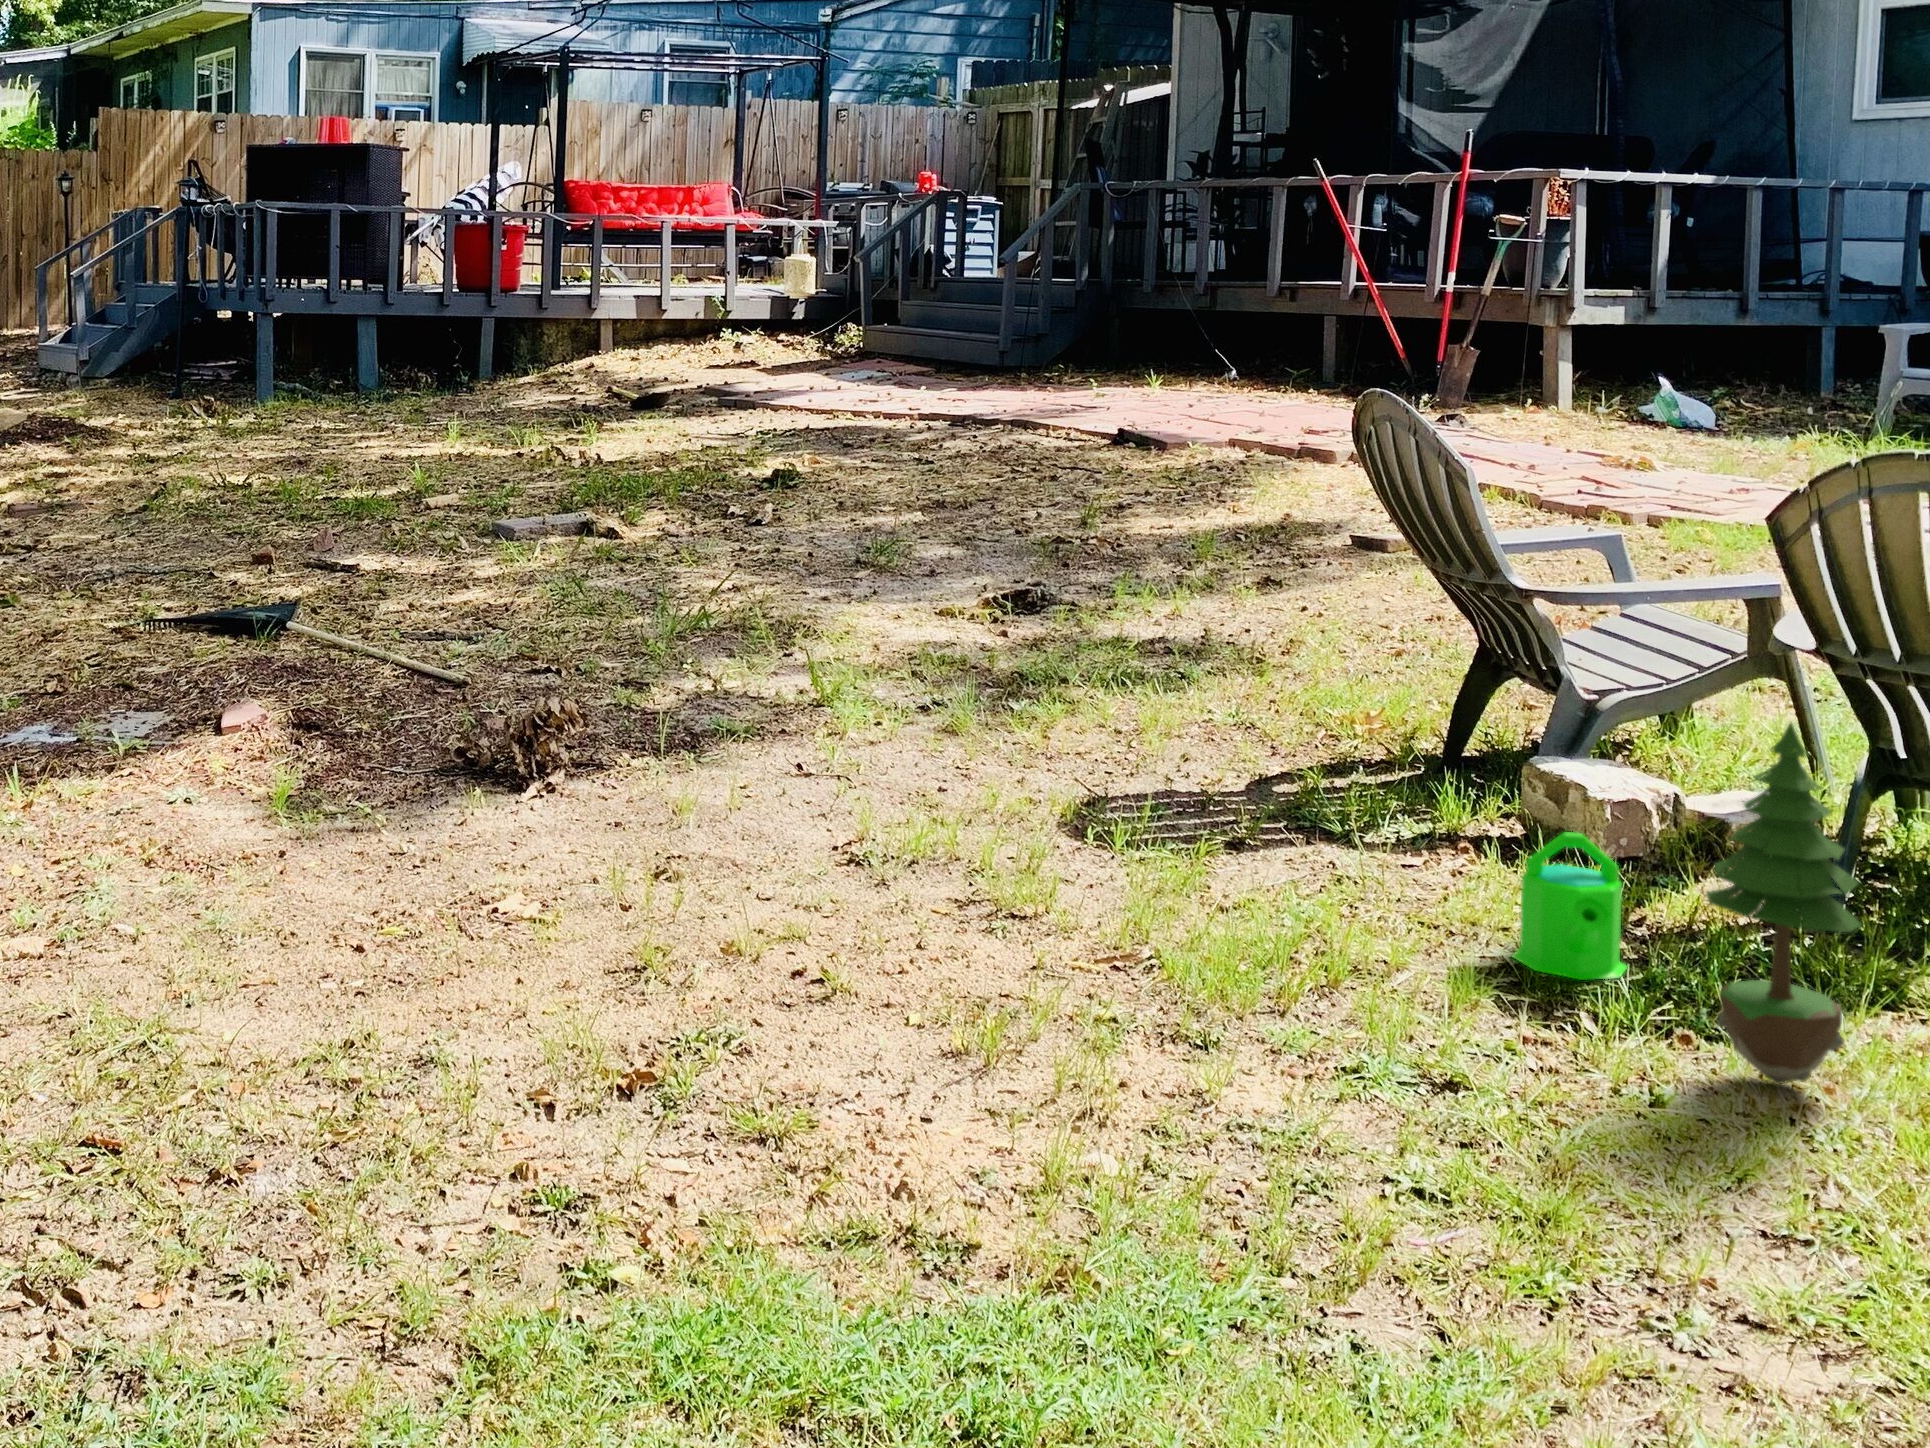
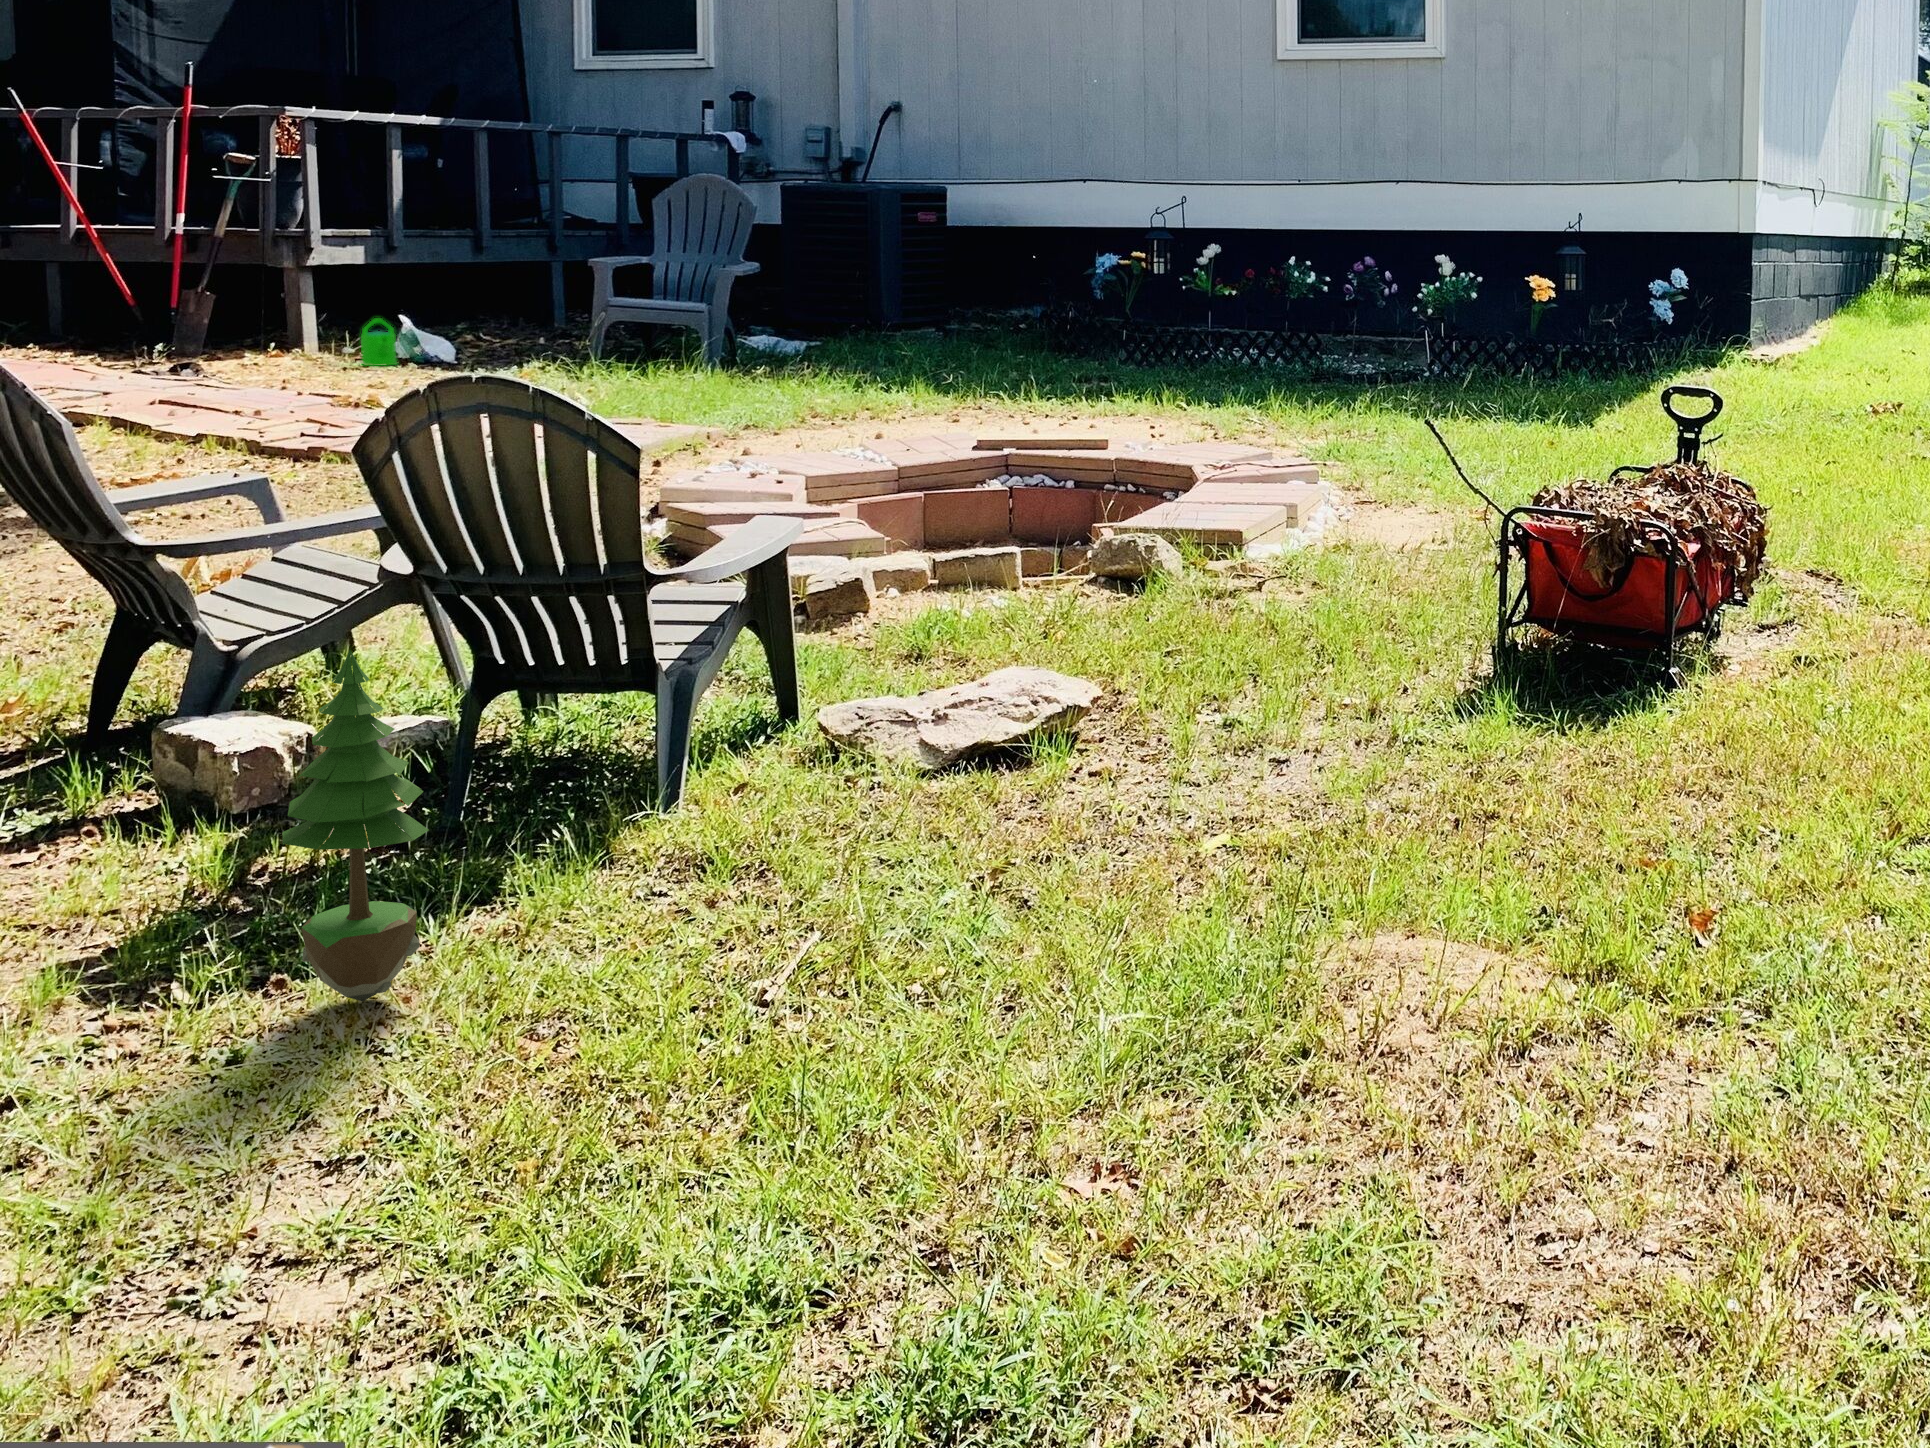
watering can: present [1513,832,1627,980] -> present [361,318,397,366]

